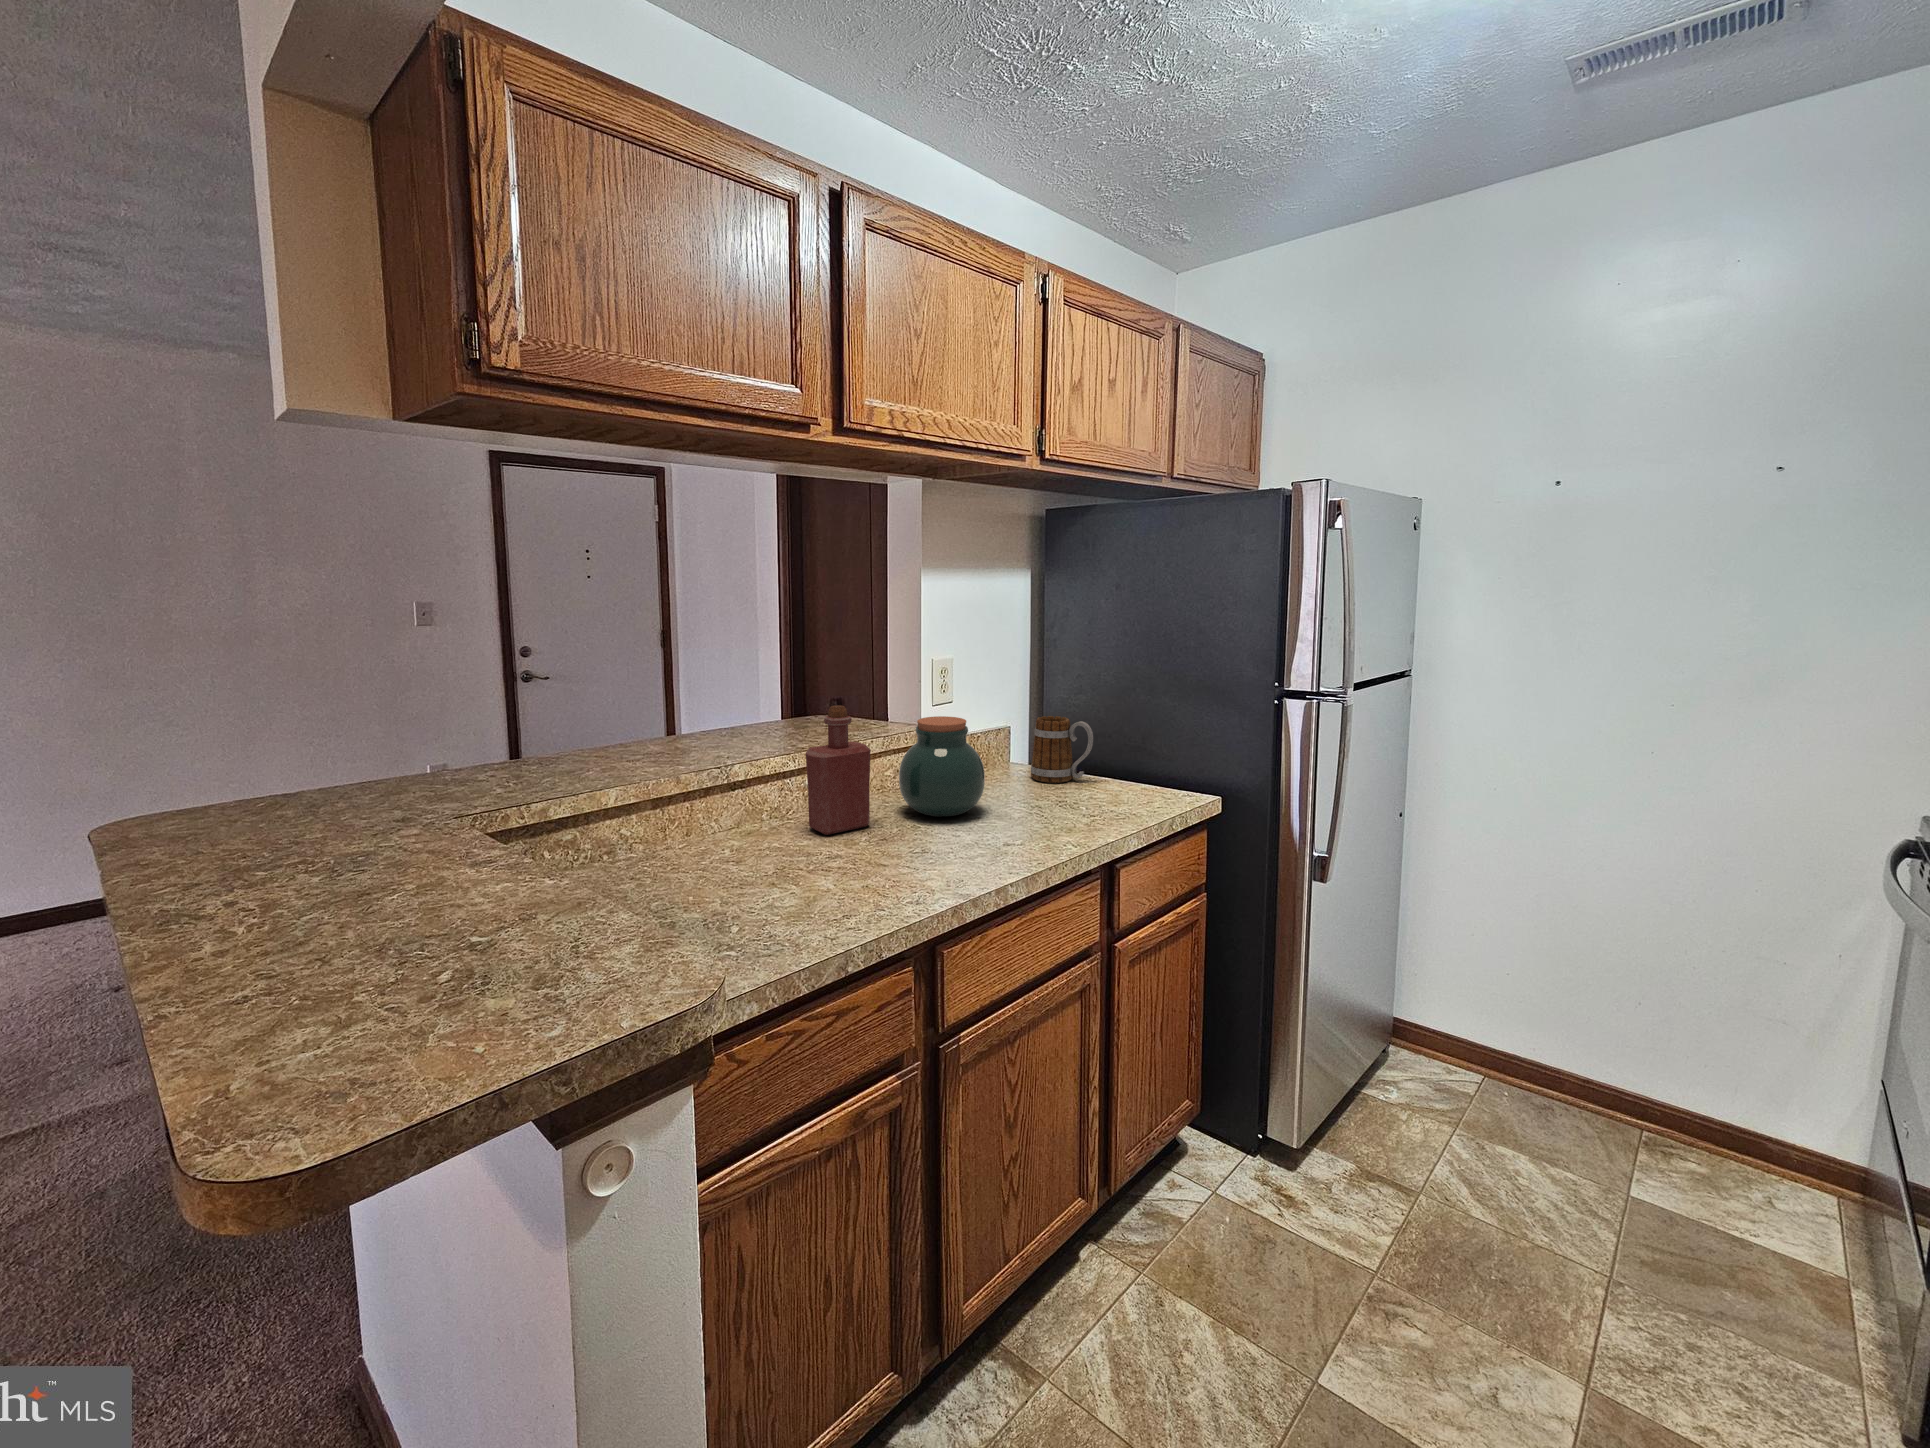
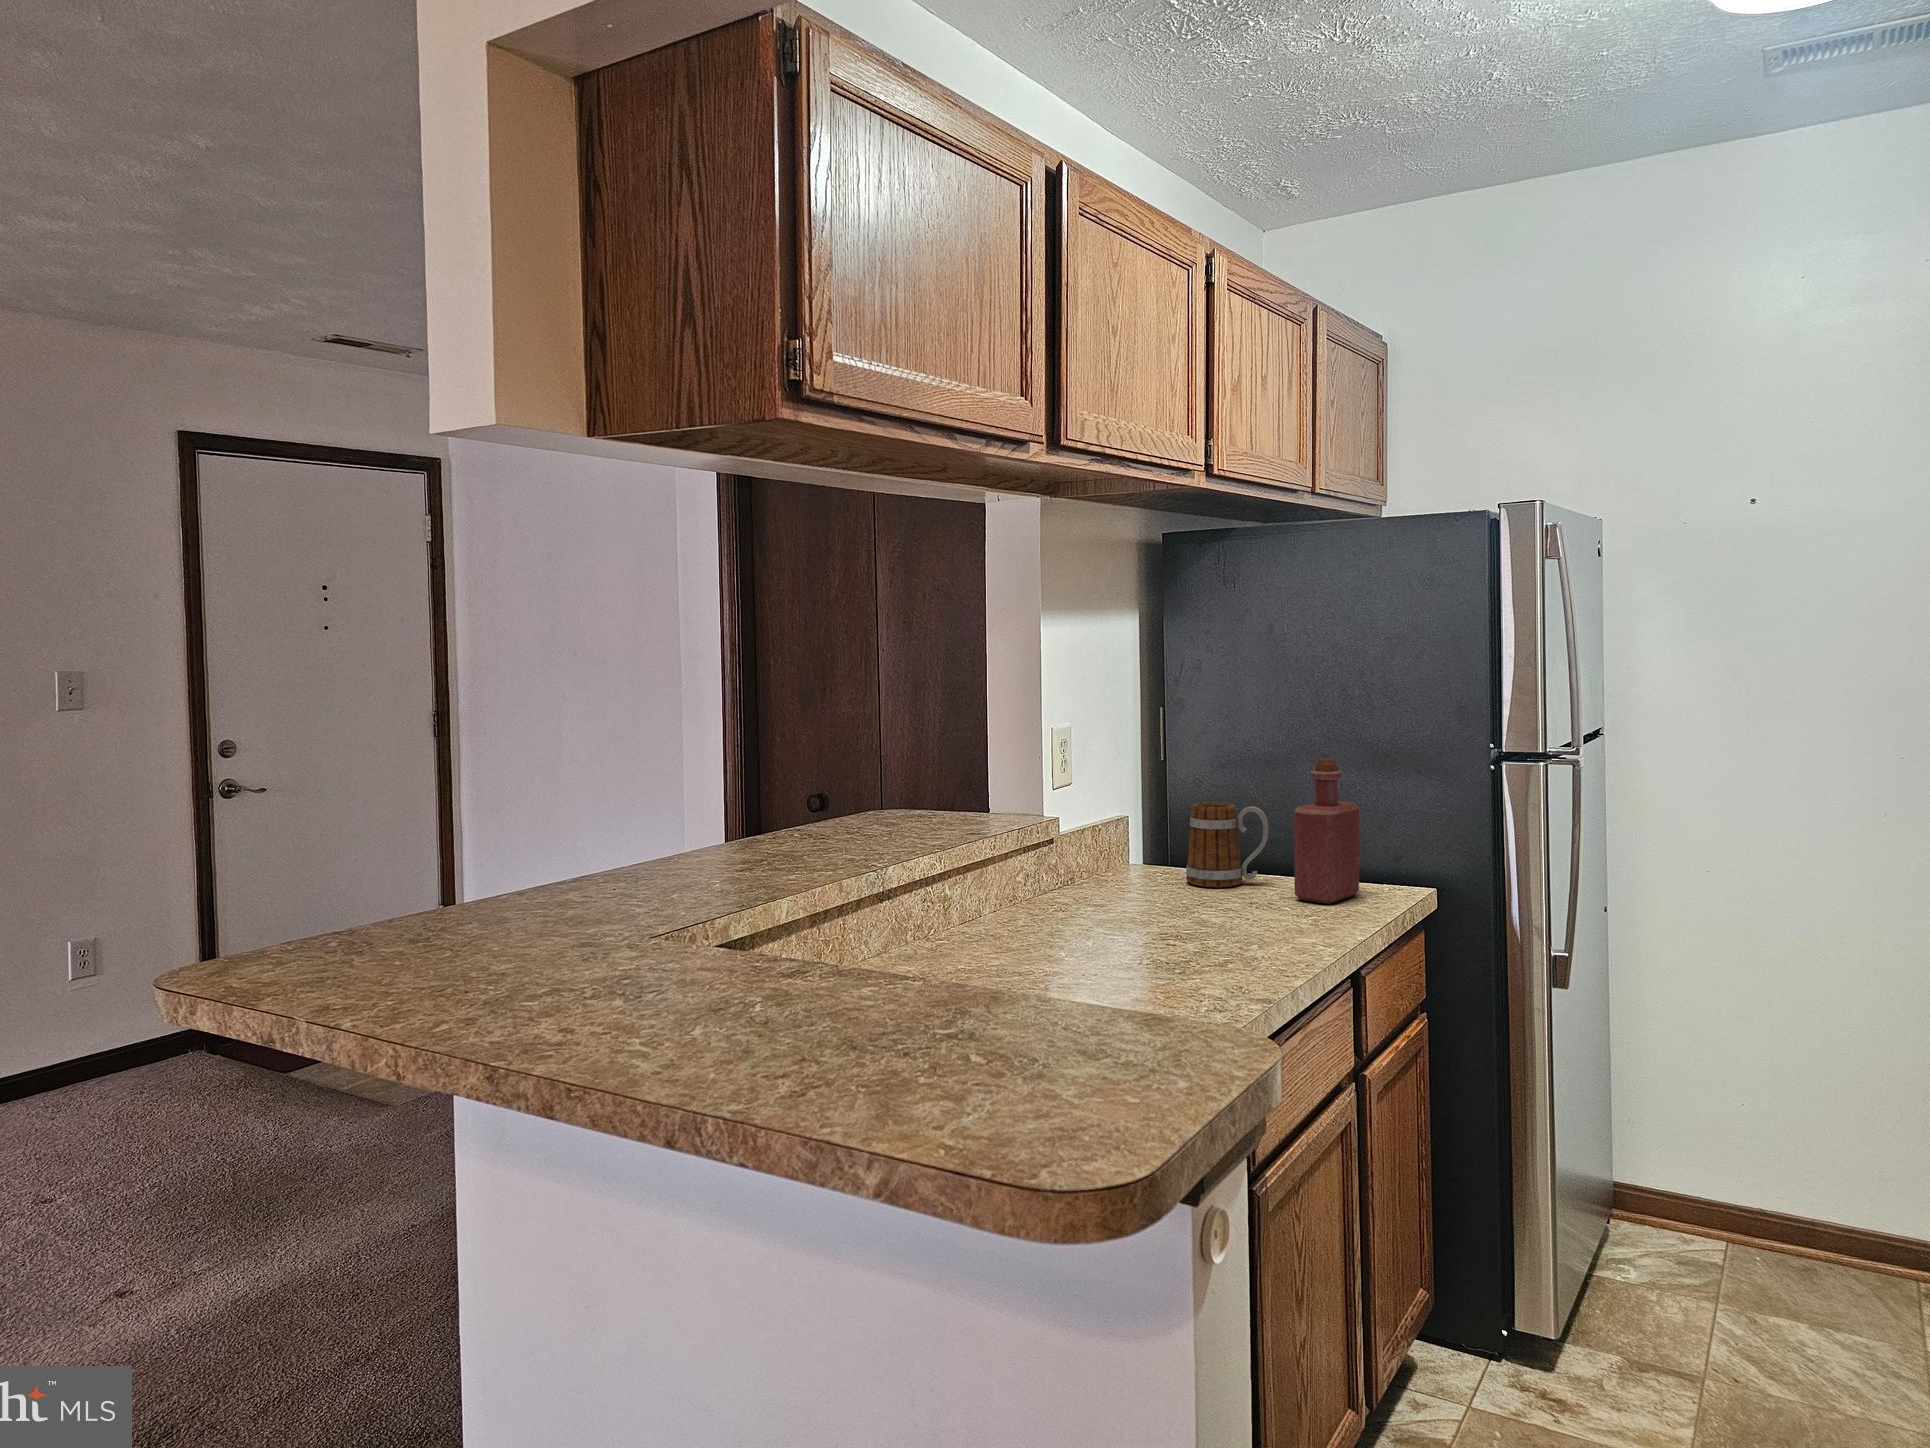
bottle: present [806,705,871,835] -> present [1294,758,1359,904]
jar: present [899,716,985,817] -> none [1065,801,1176,929]

